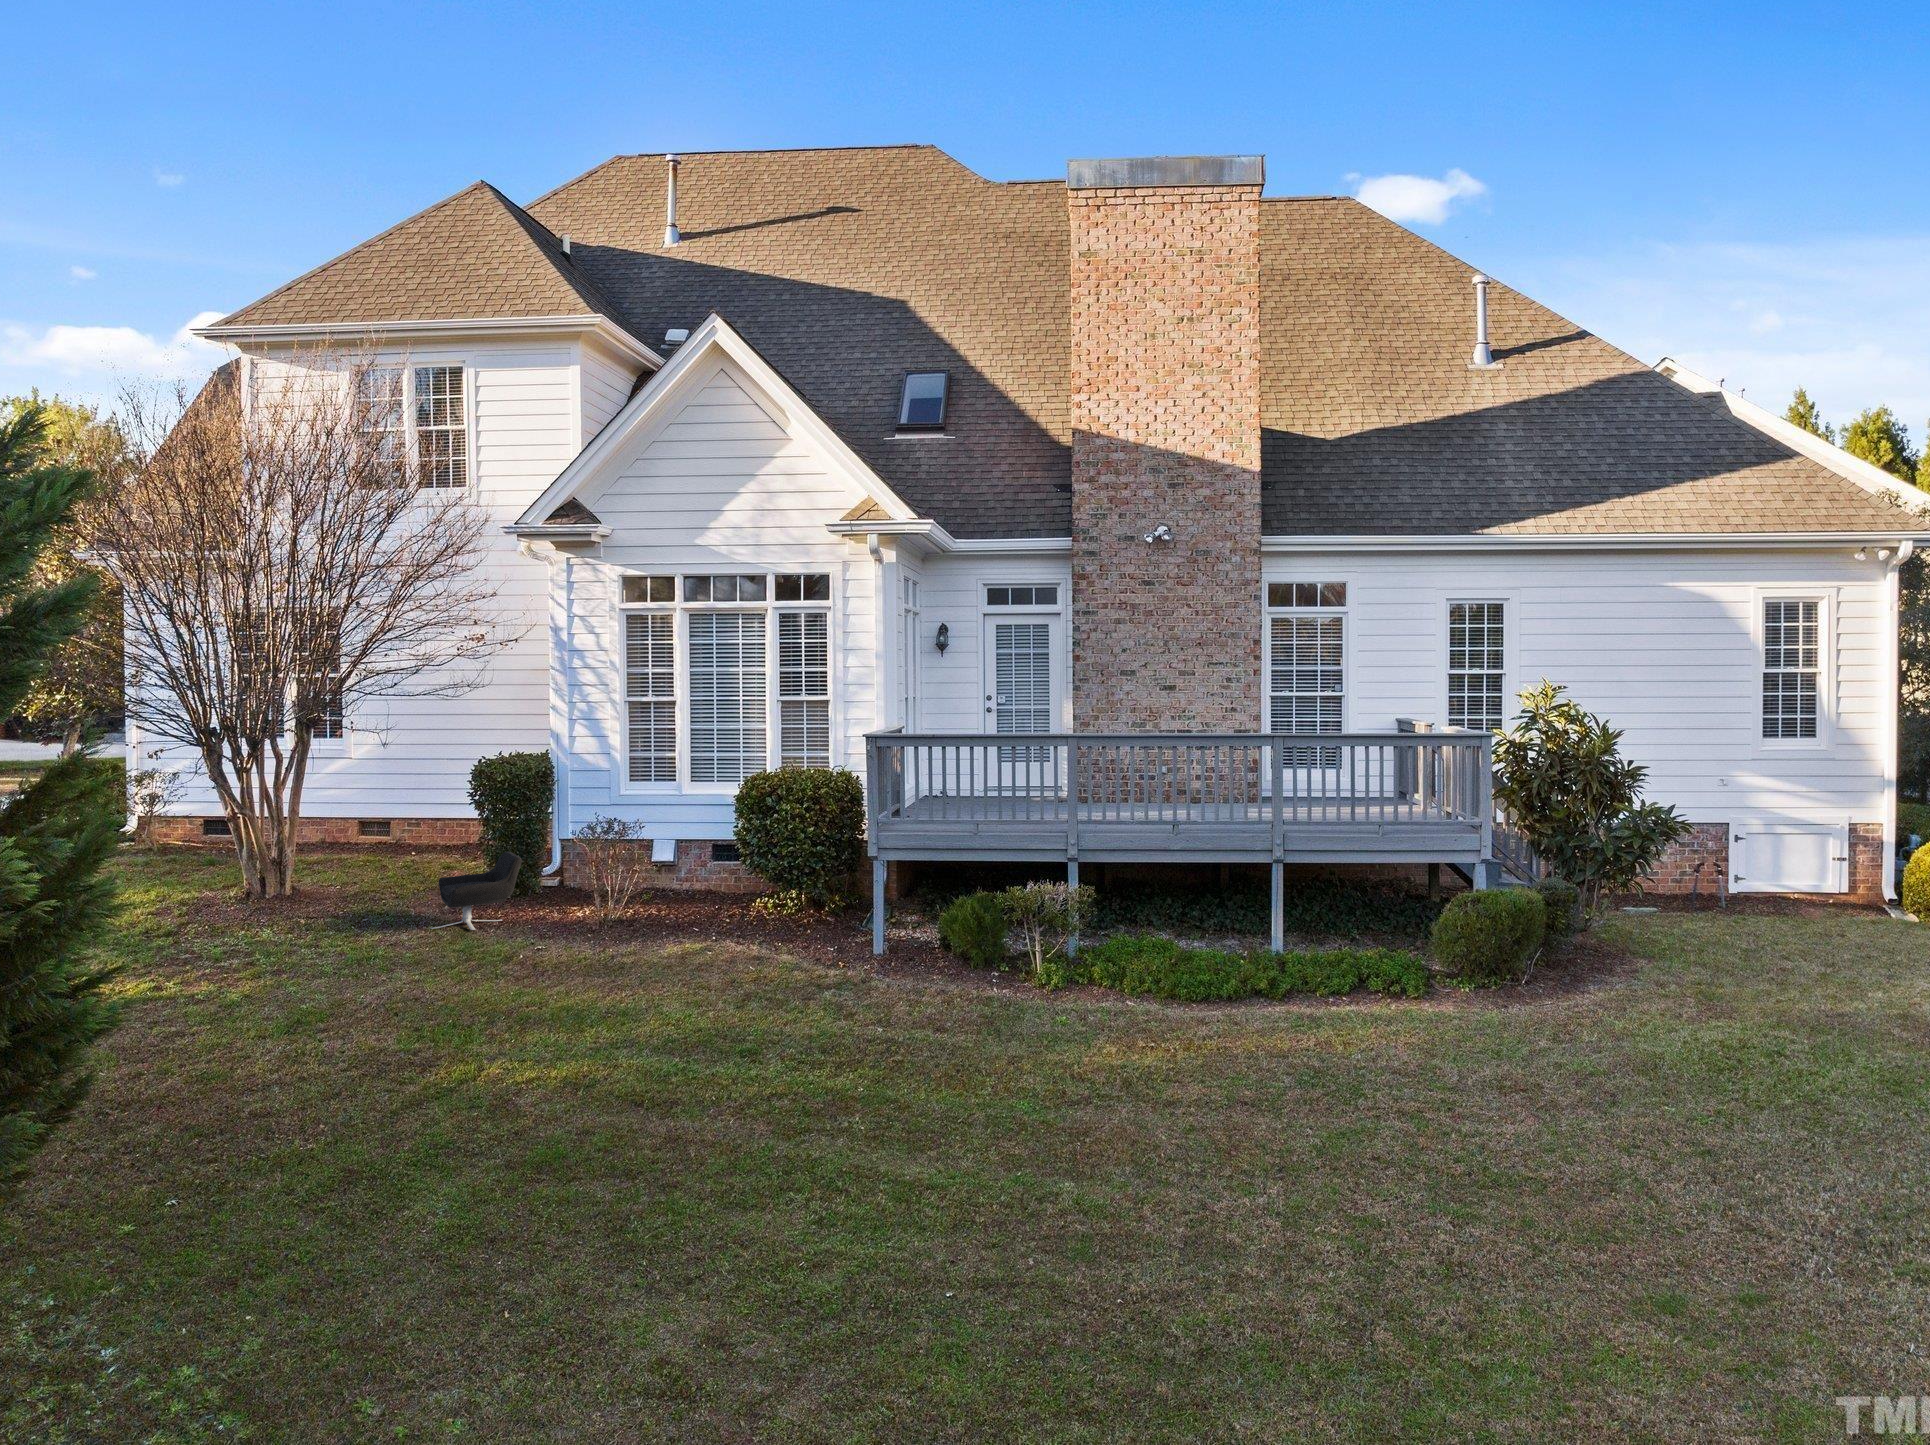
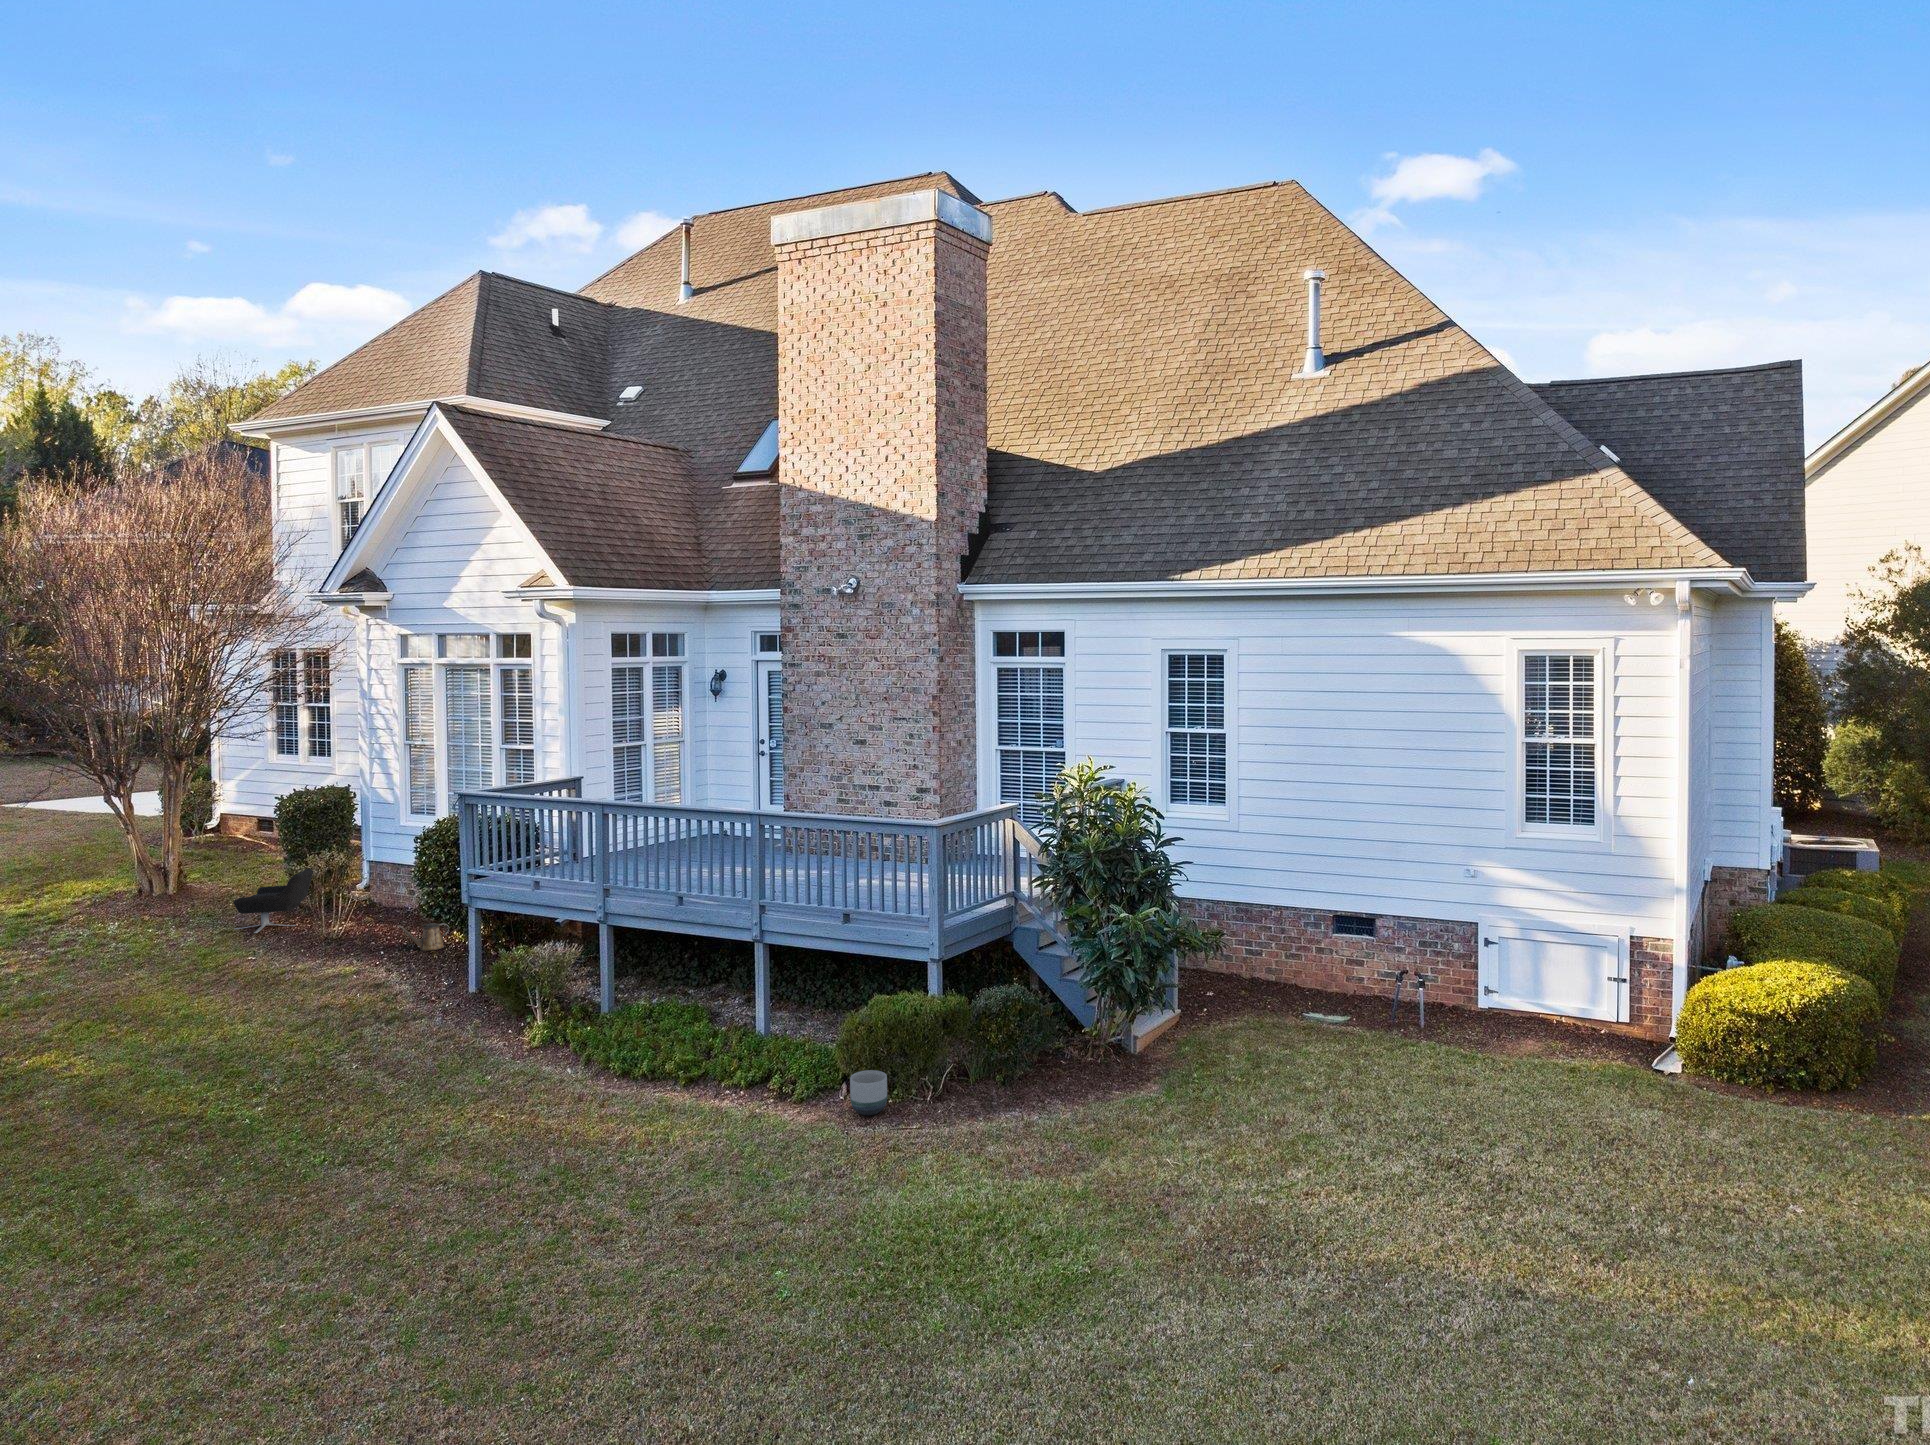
watering can: none [701,899,739,930] -> present [397,923,449,951]
planter: none [1484,963,1521,1003] -> present [850,1070,887,1115]

